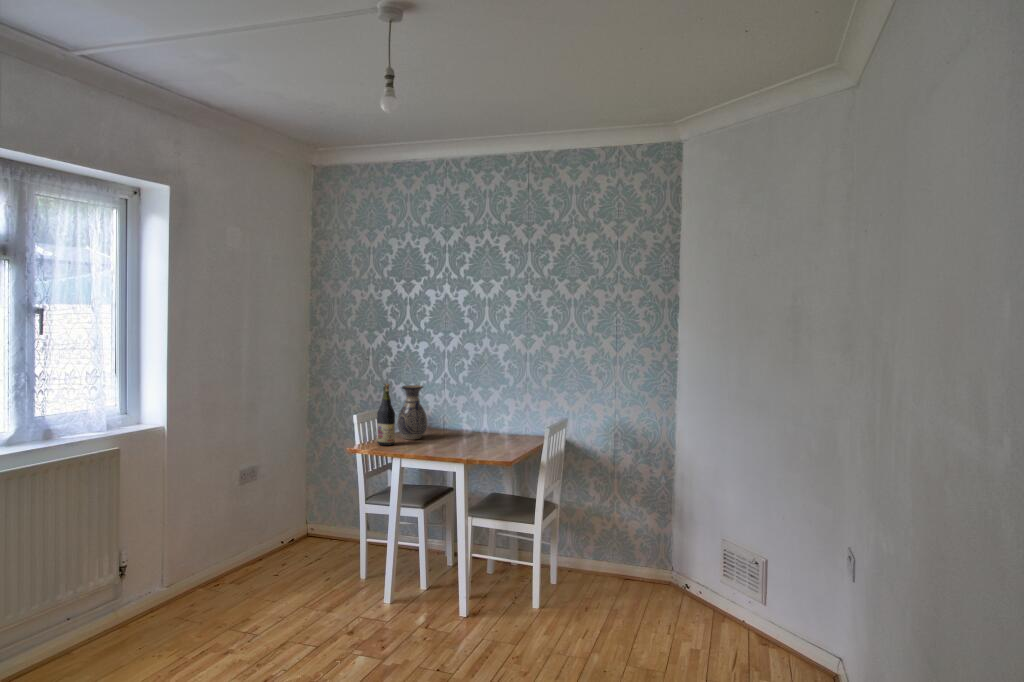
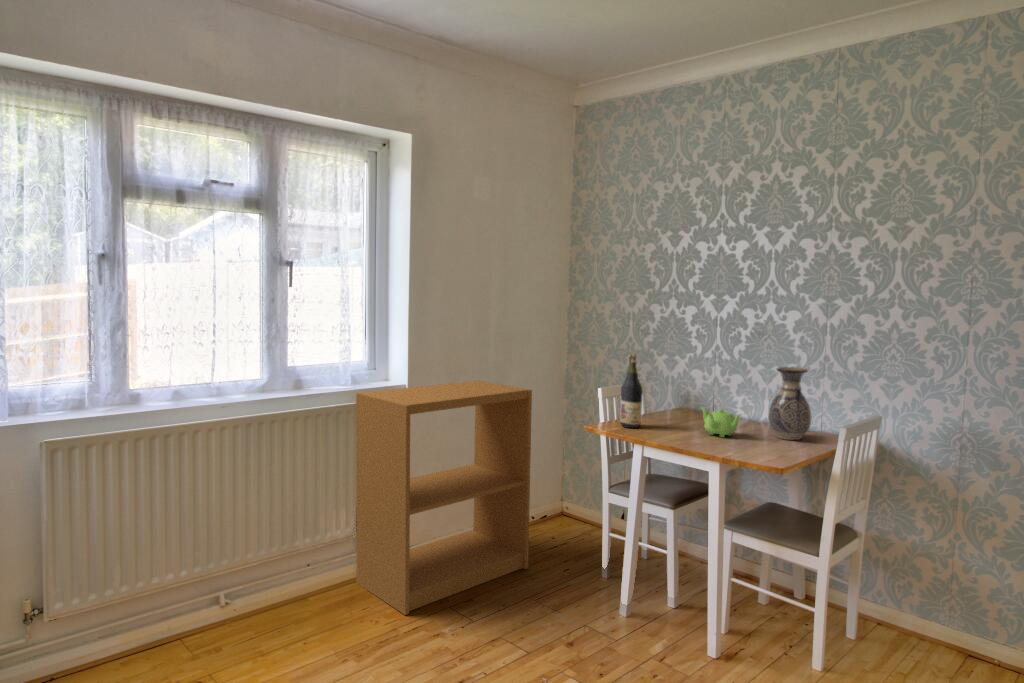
vase: present [397,385,428,440] -> present [768,367,812,440]
bookshelf: none [119,416,294,644] -> present [356,380,532,615]
teapot: none [441,424,474,446] -> present [701,408,741,437]

